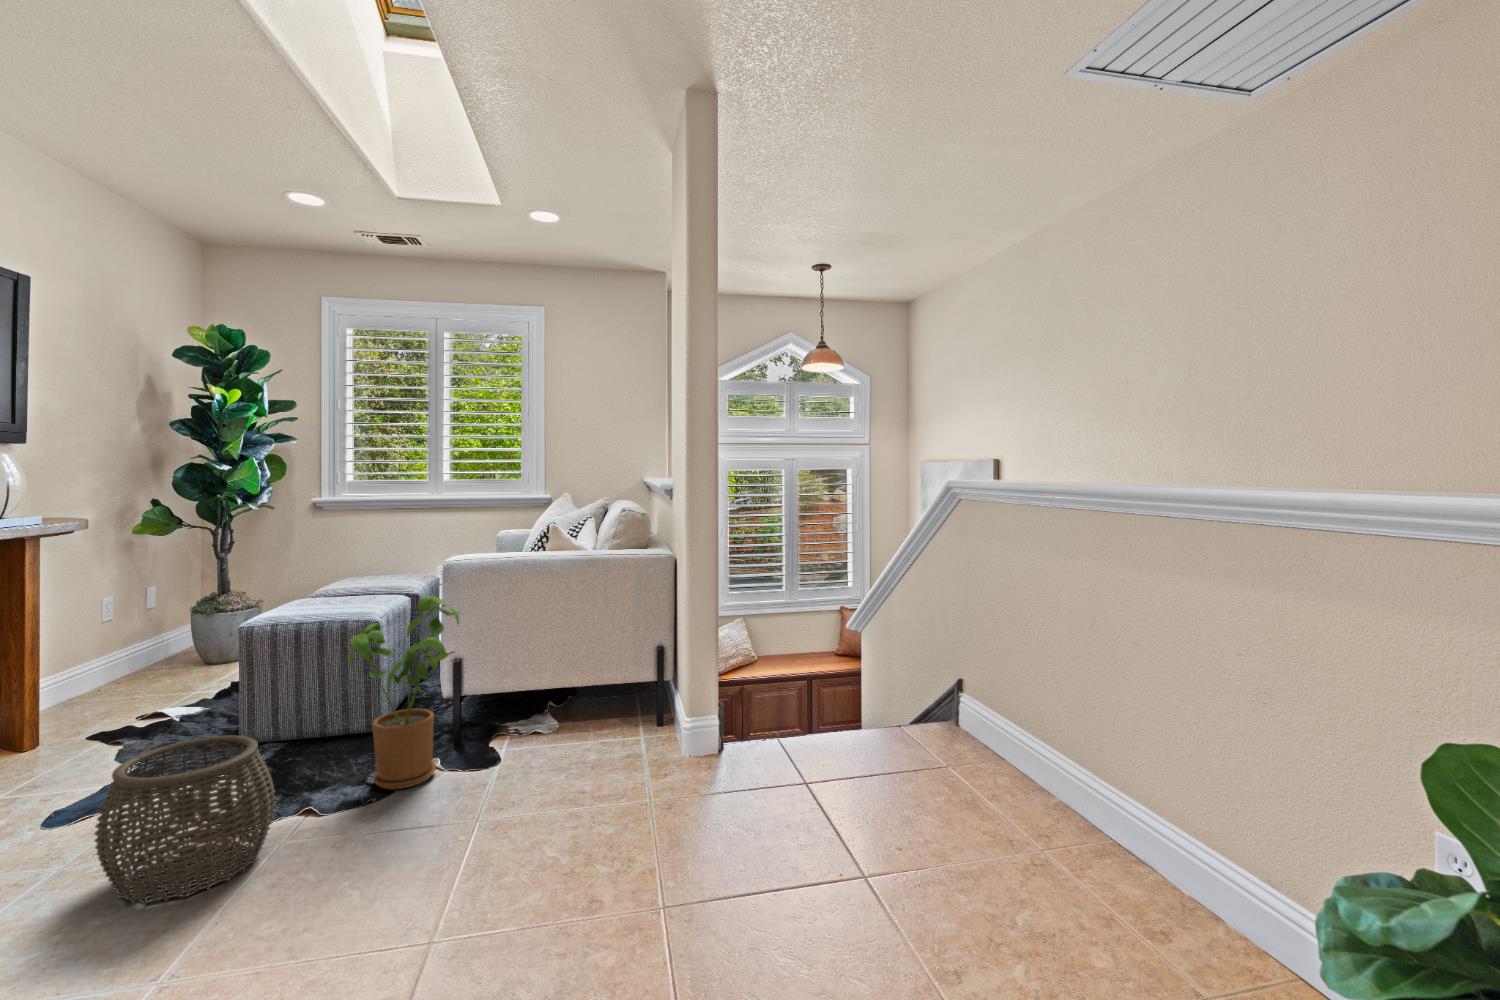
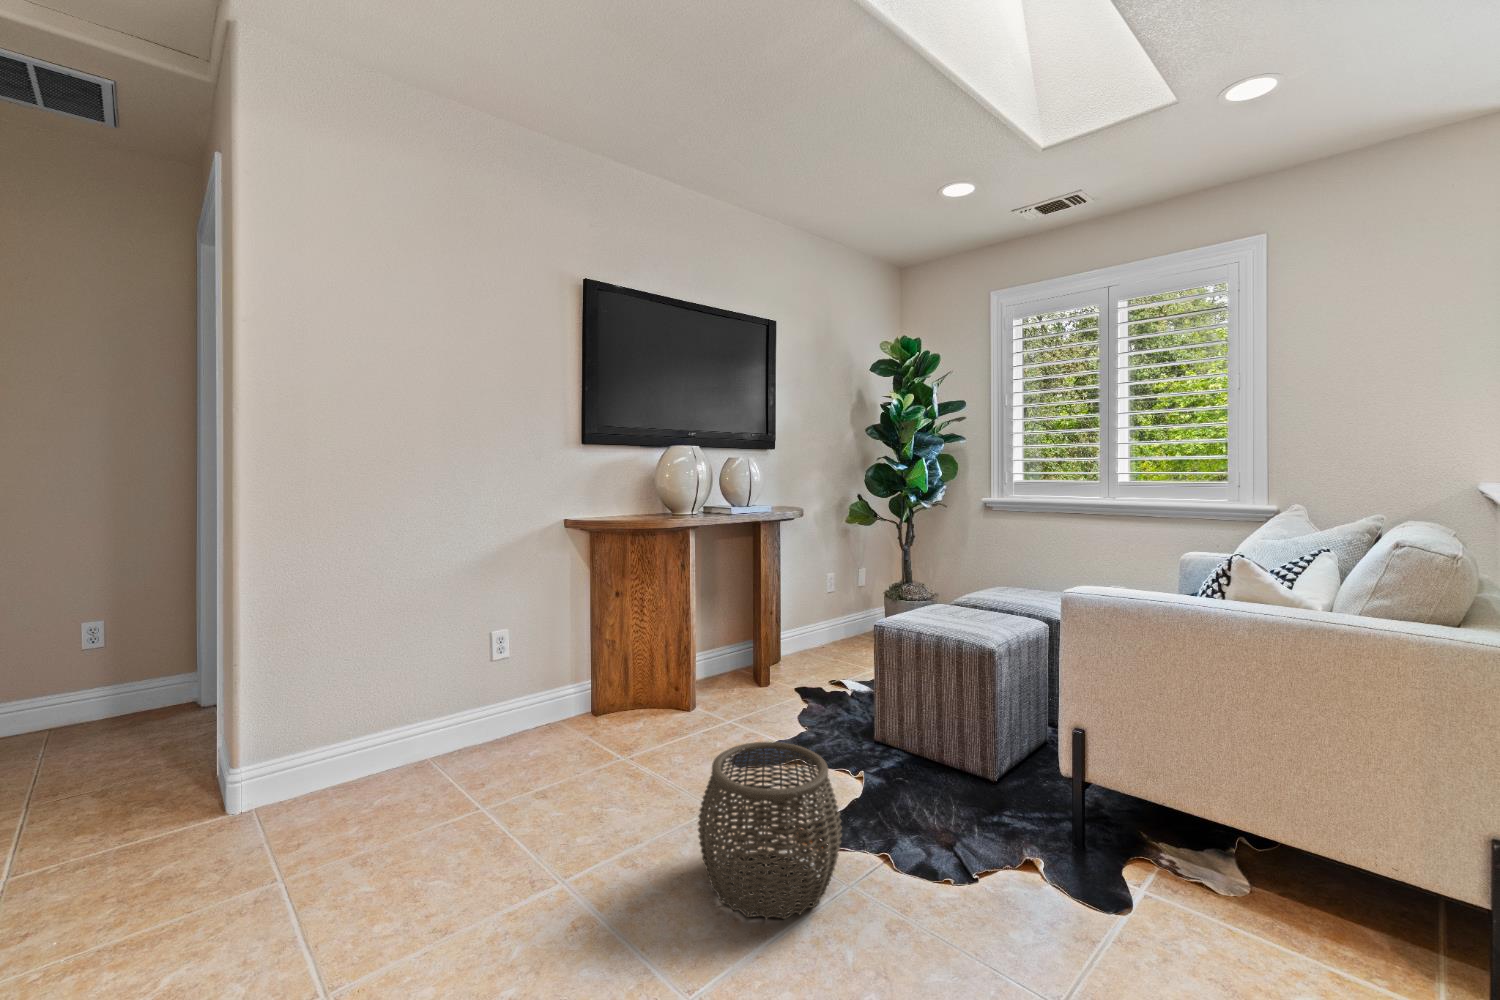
house plant: present [348,596,459,789] -> none [942,638,1087,891]

